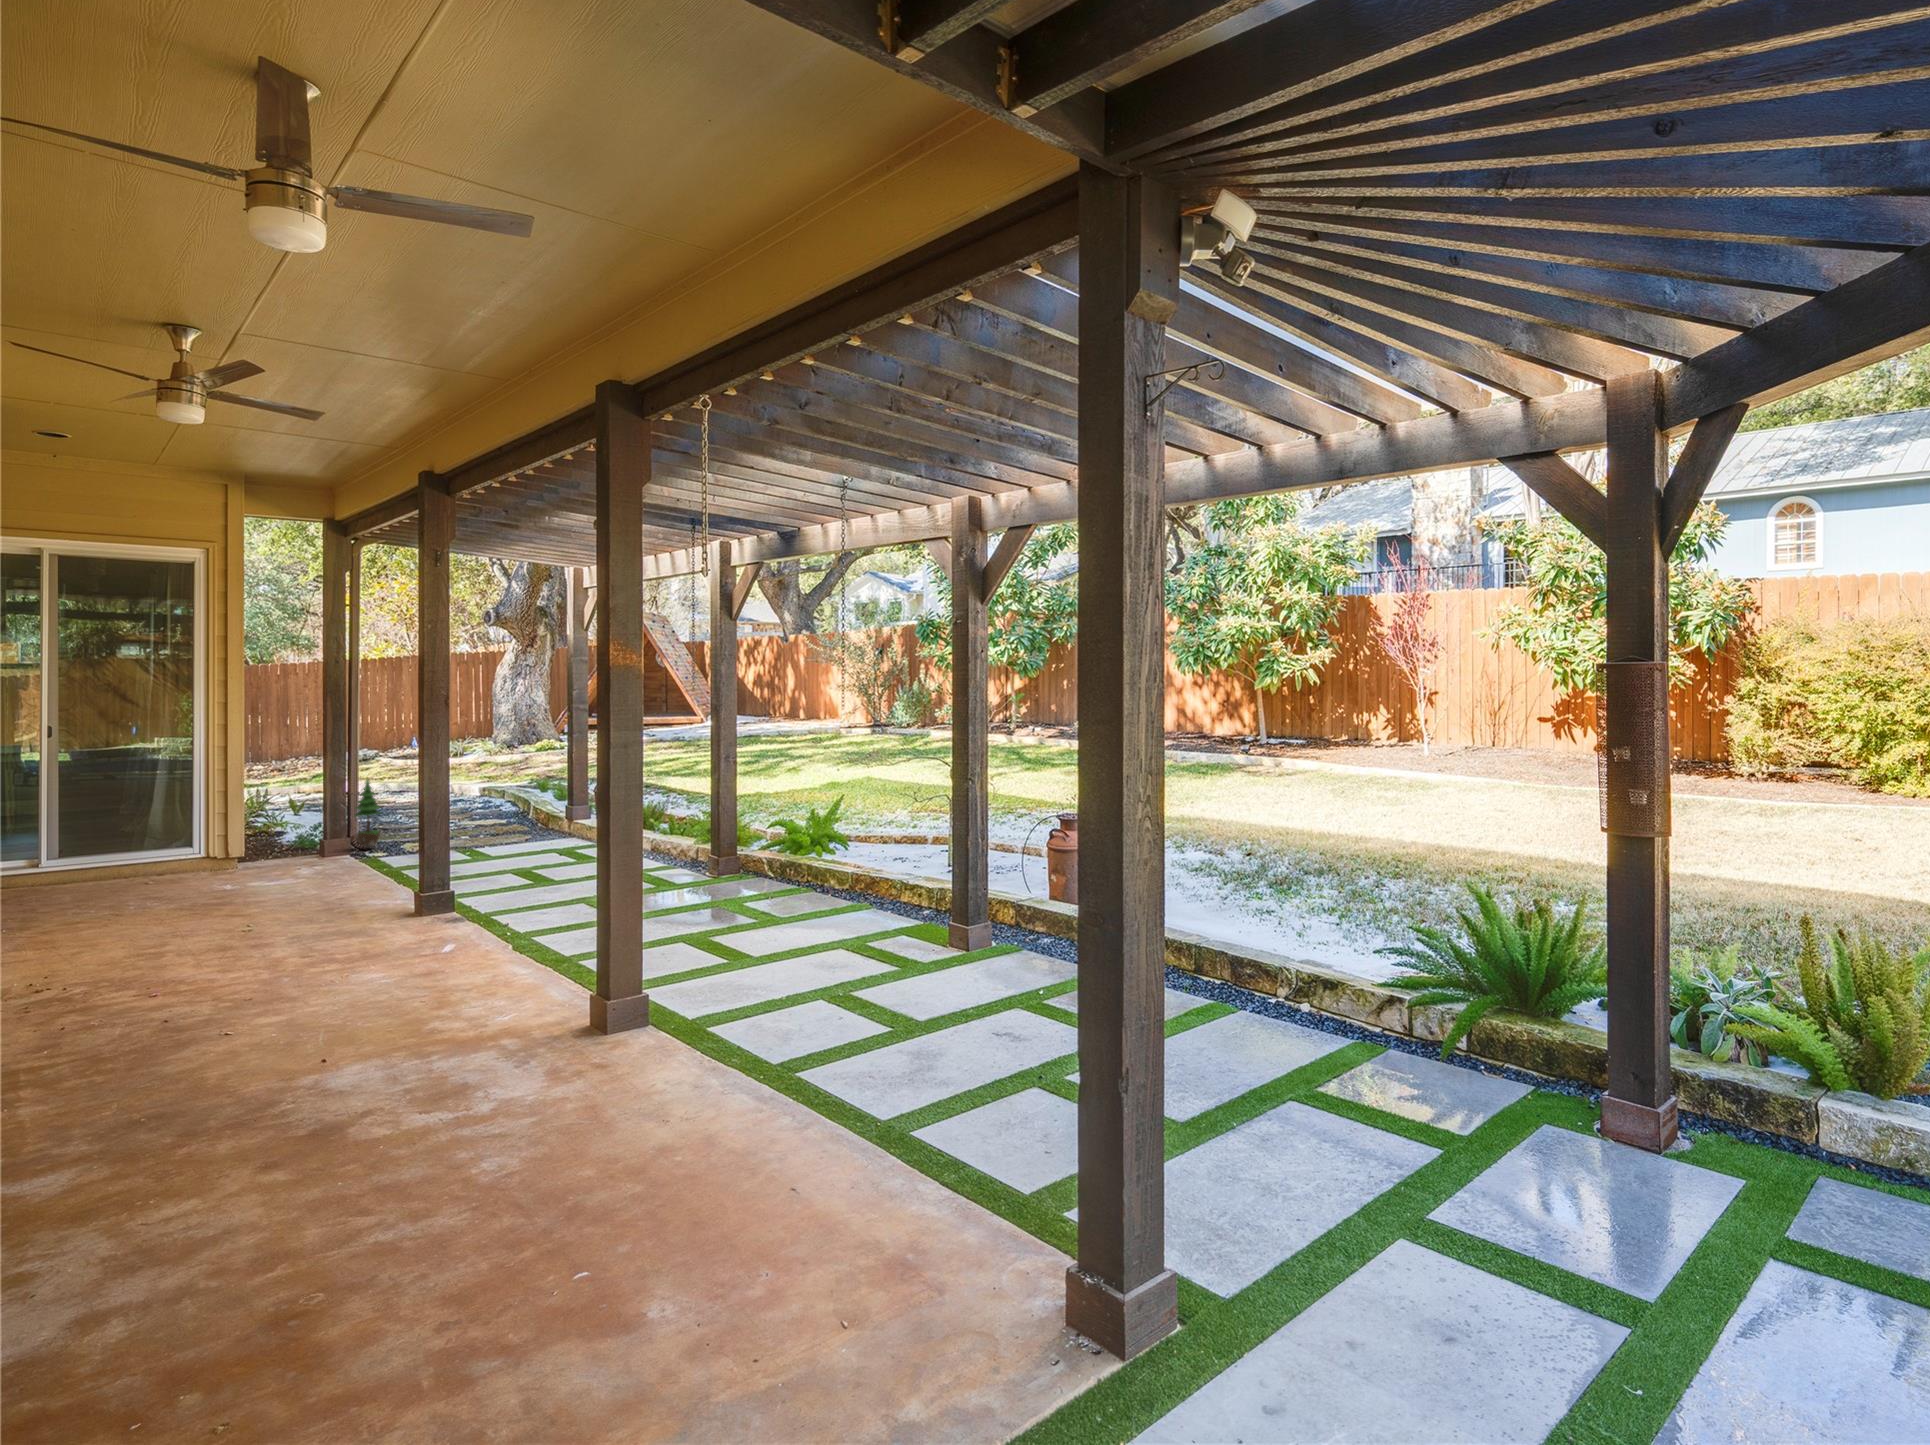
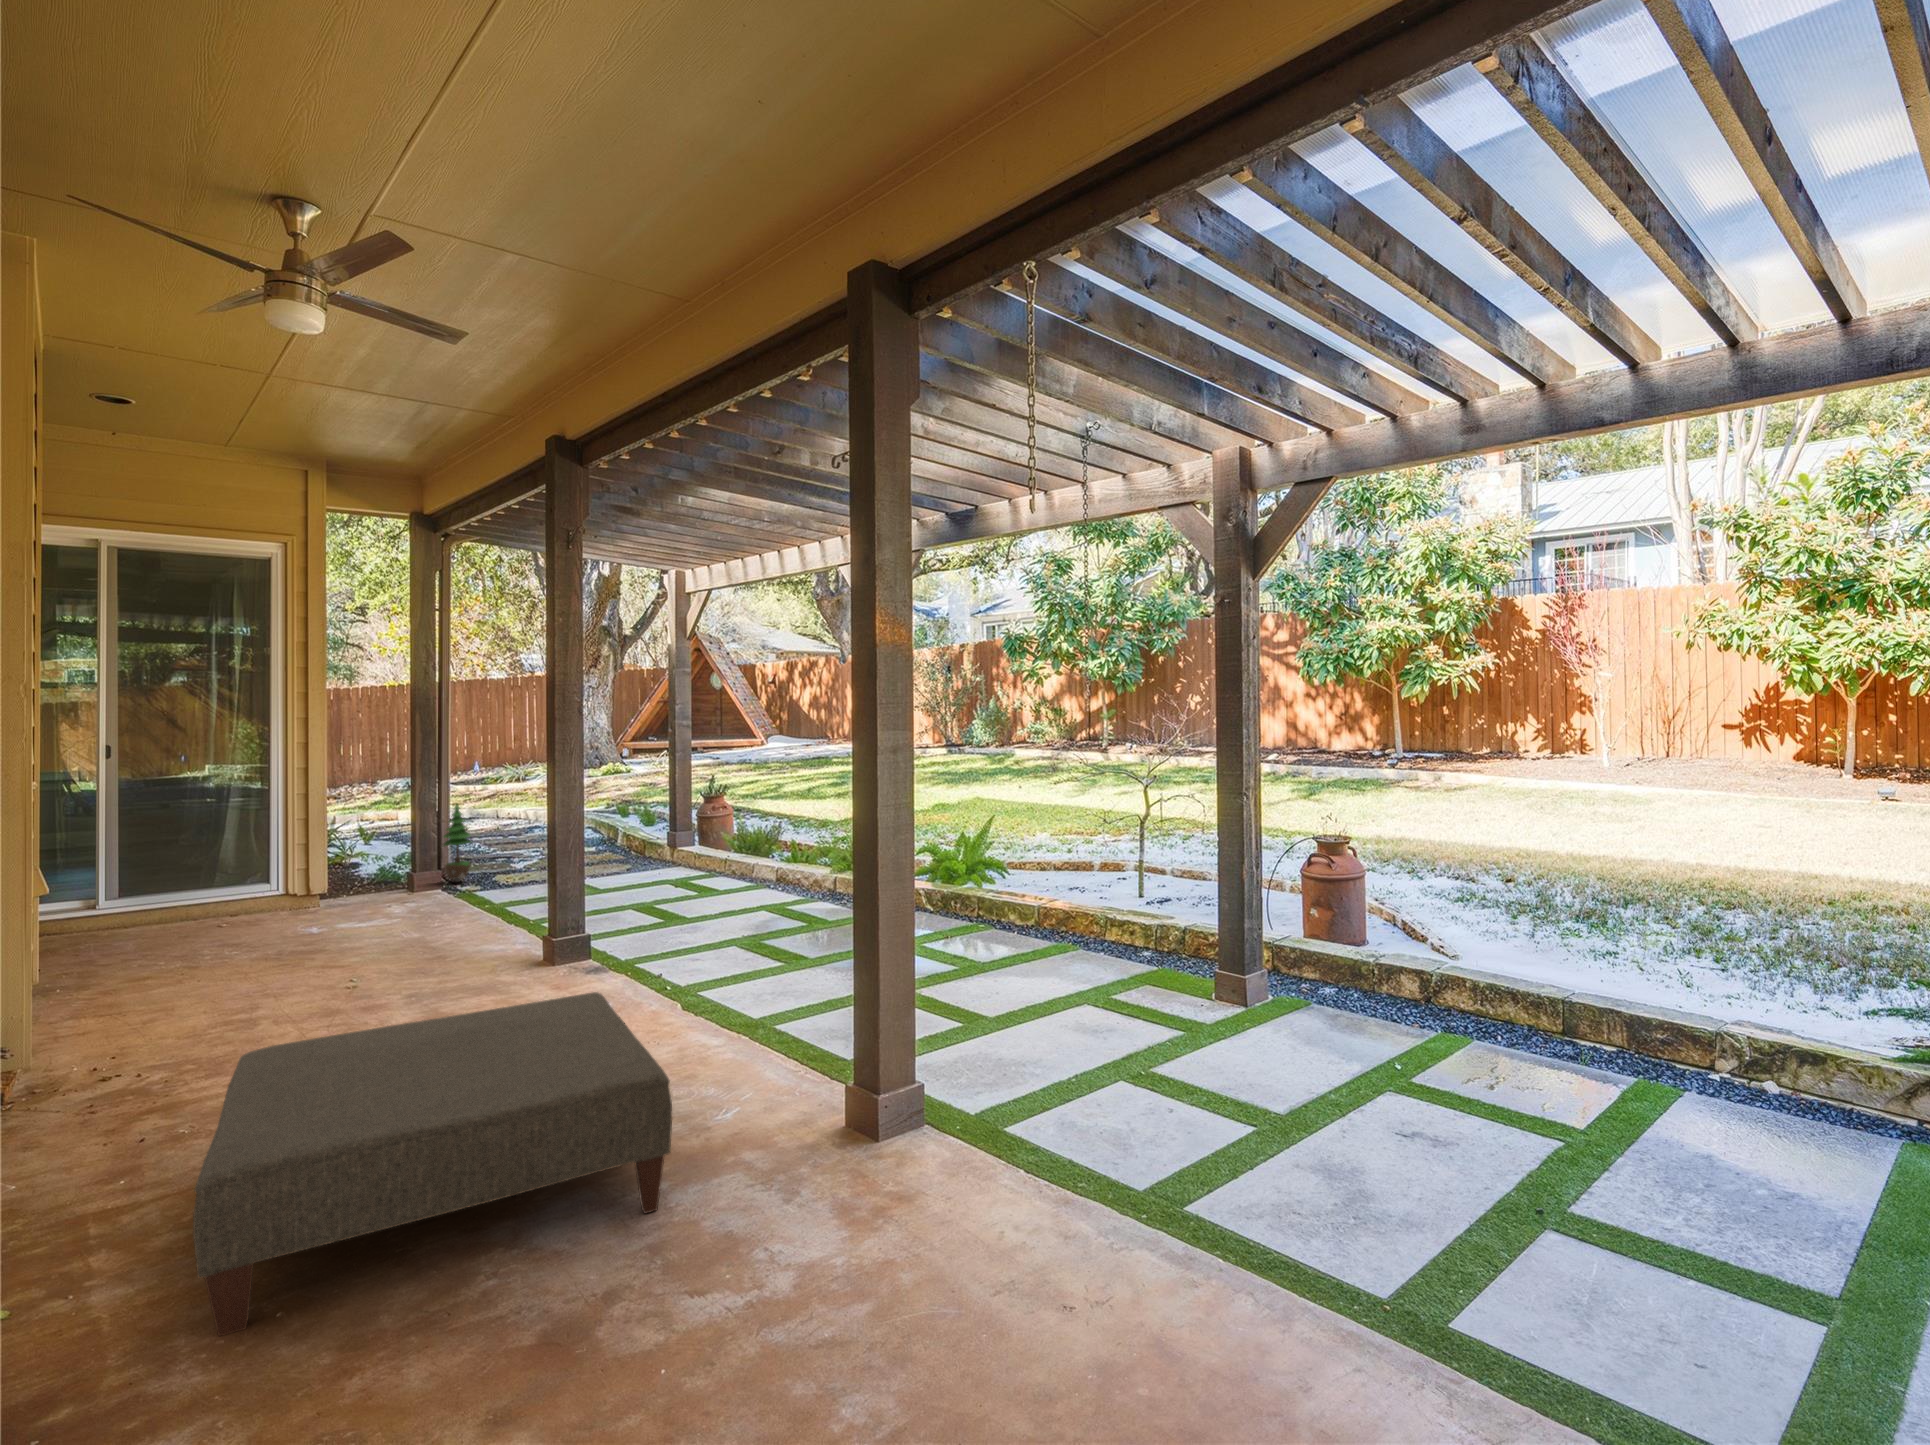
ottoman: none [83,930,441,1143] -> present [193,992,672,1336]

